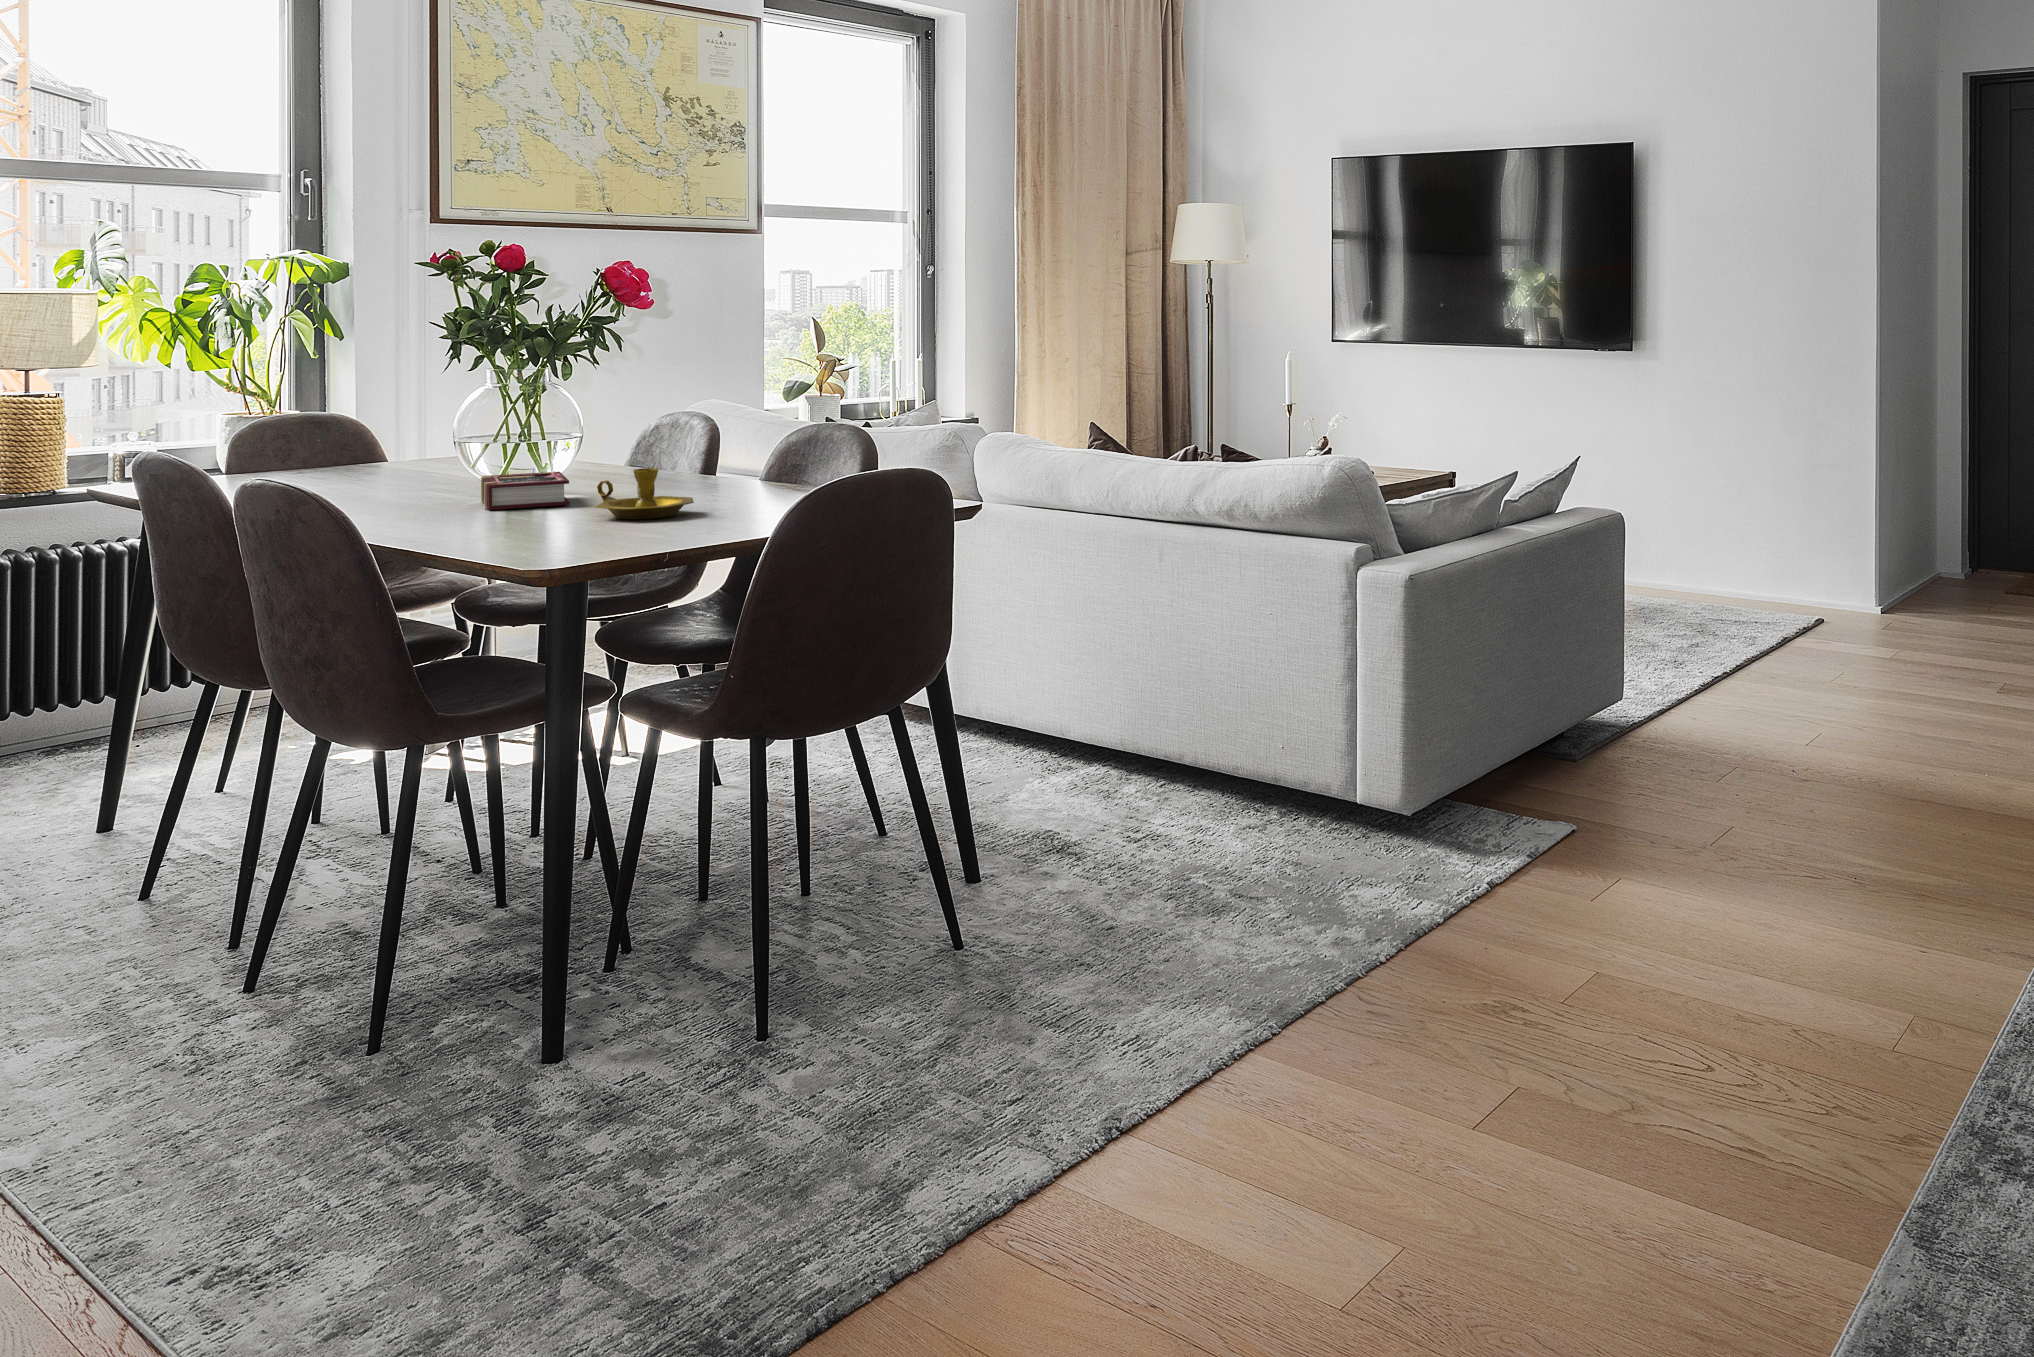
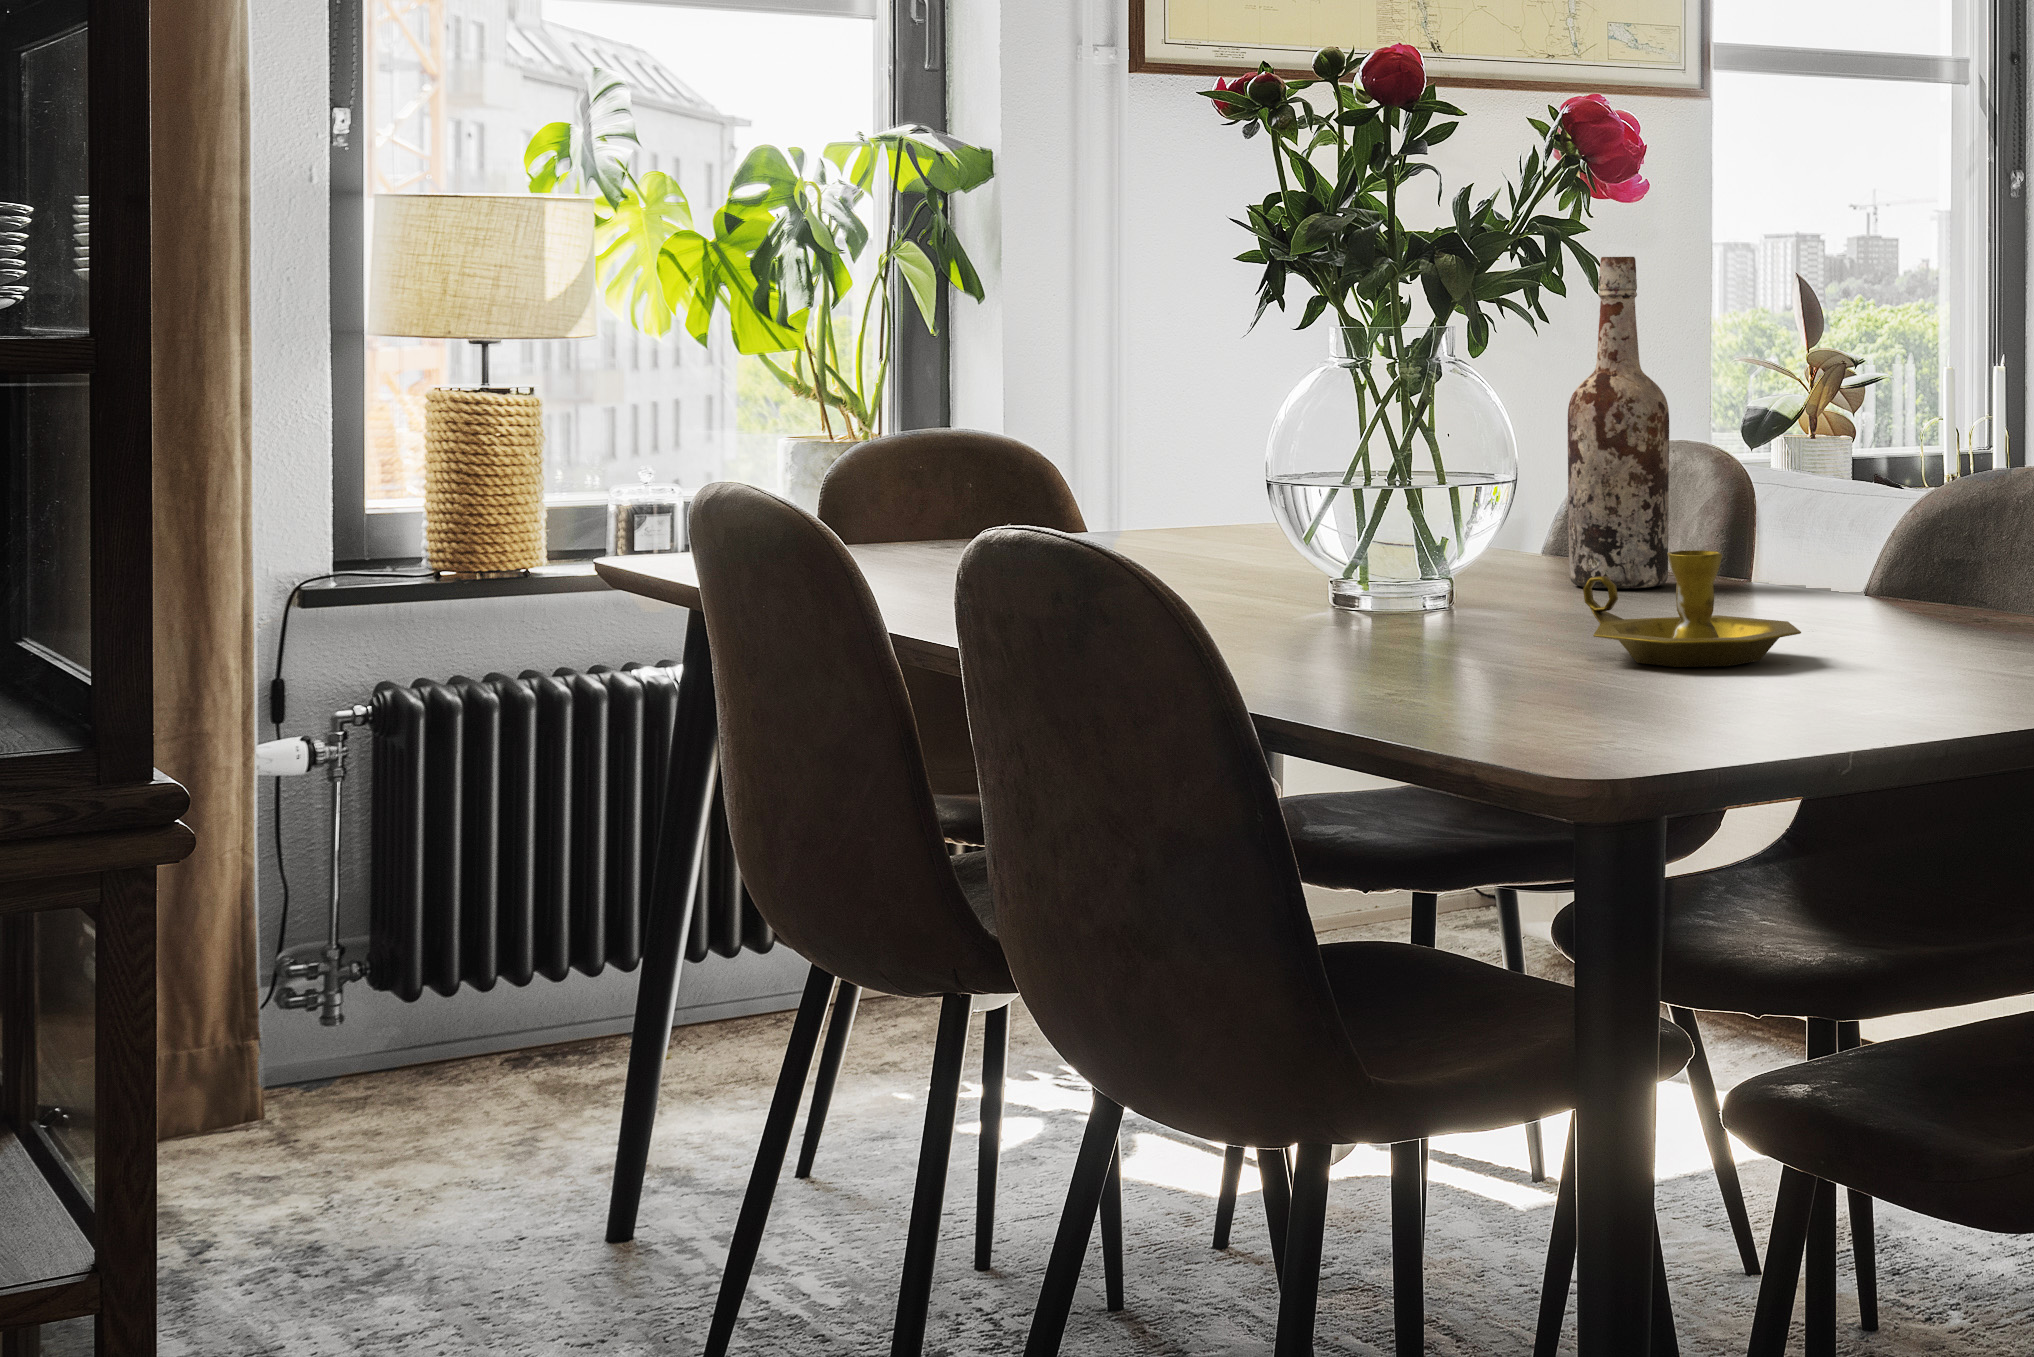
wine bottle: none [618,332,669,483] -> present [1568,257,1669,588]
book: present [481,471,569,510] -> none [1324,555,1511,633]

